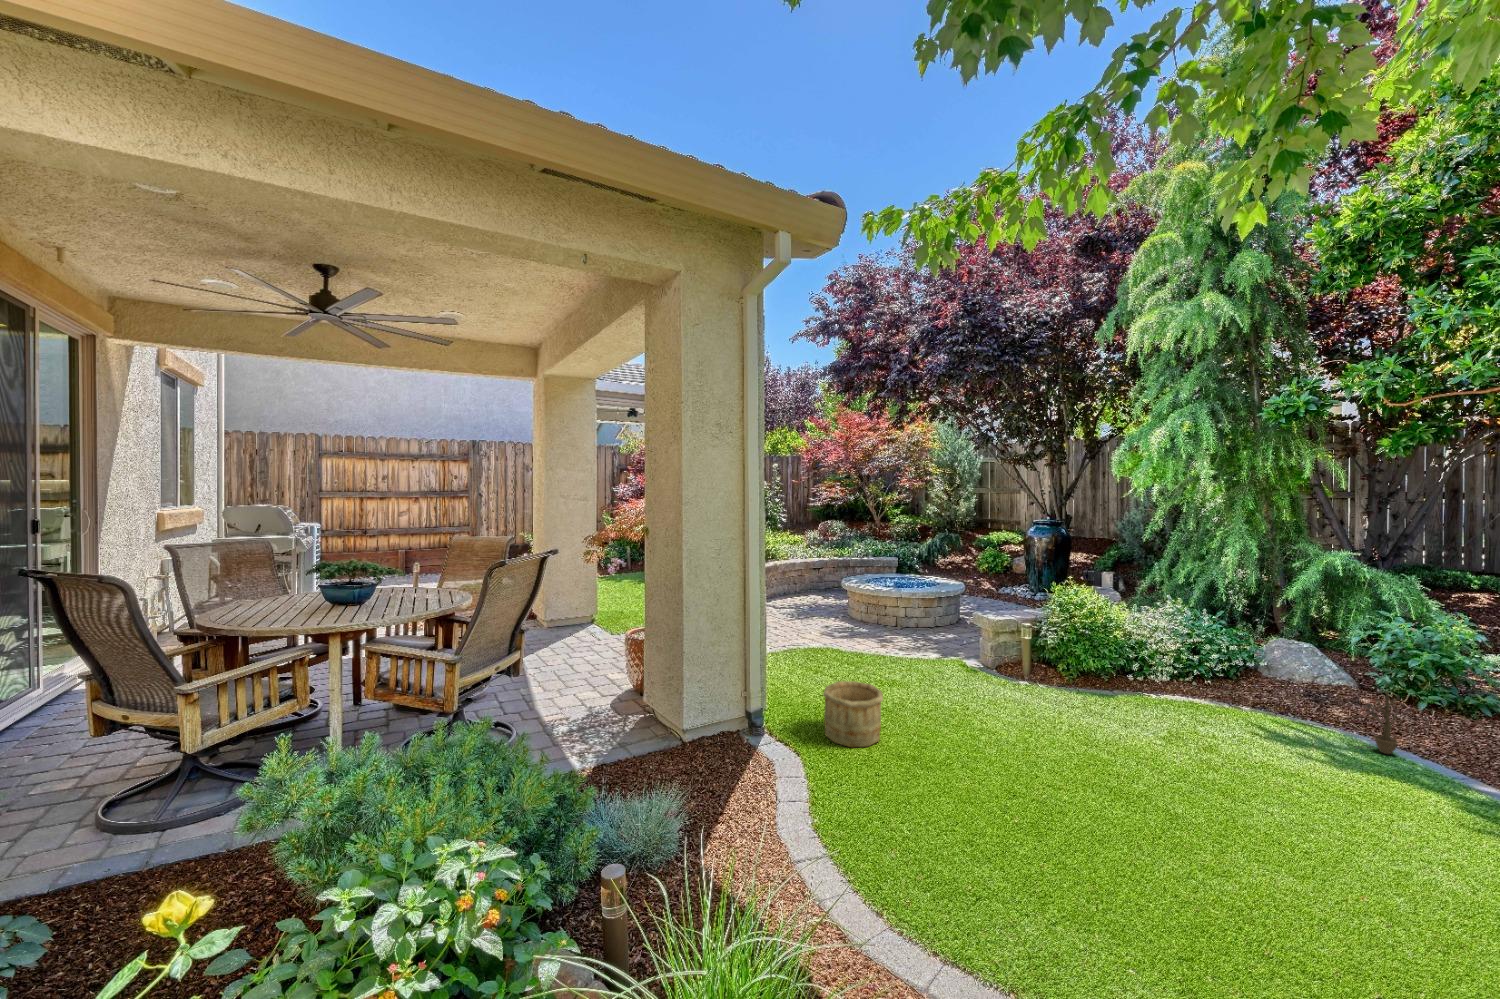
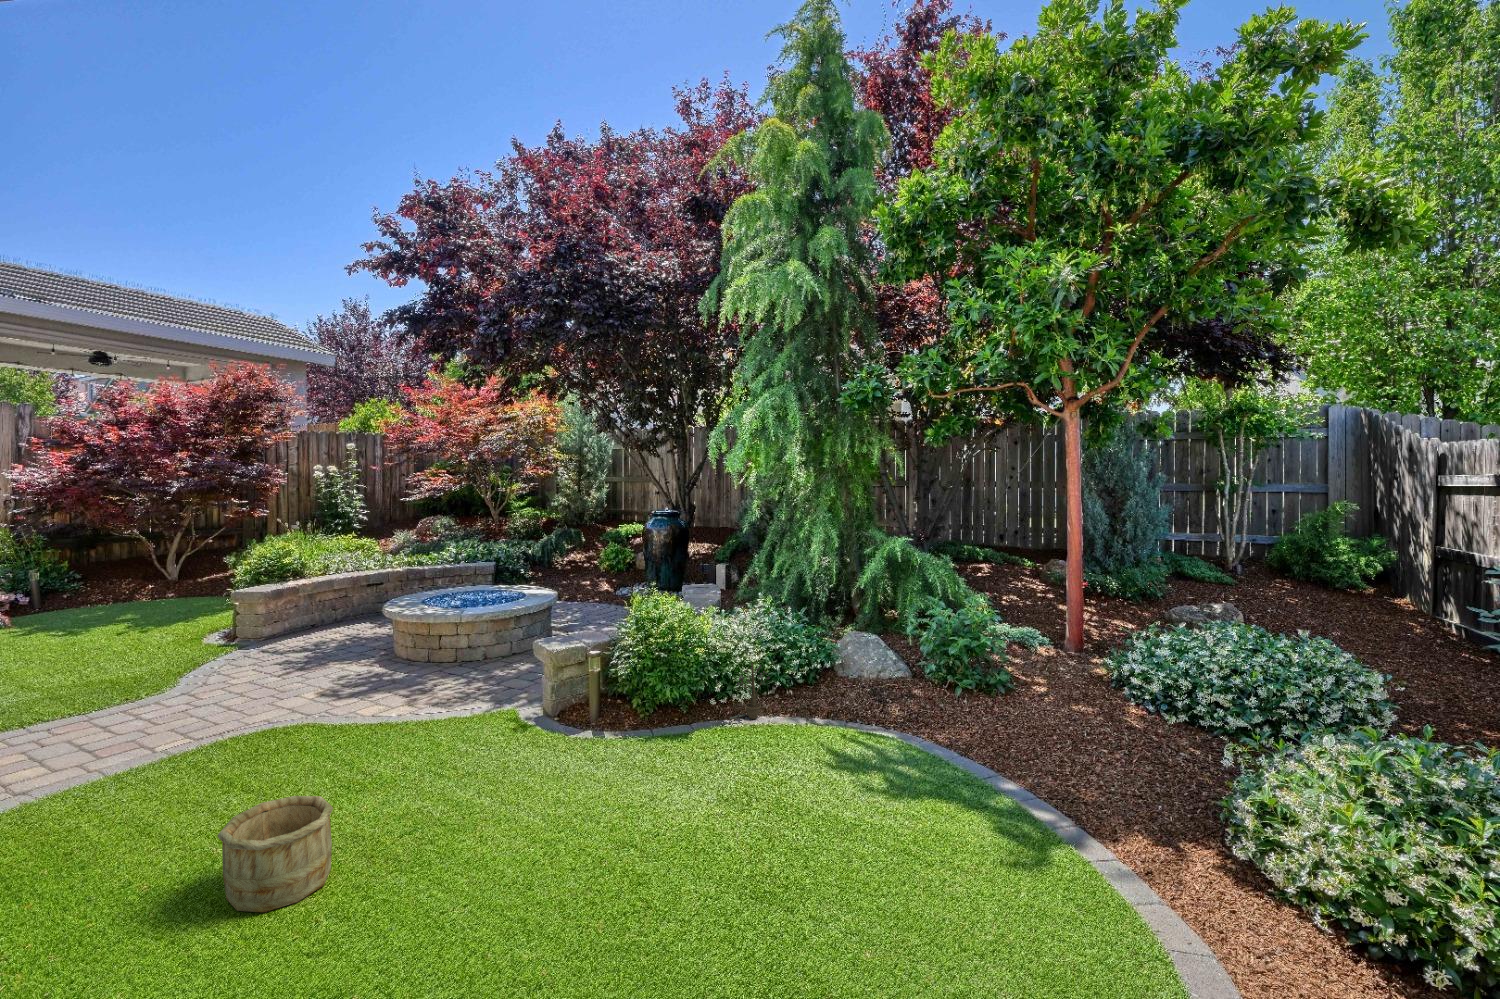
decorative plant: present [1356,692,1411,754] -> present [730,663,770,719]

